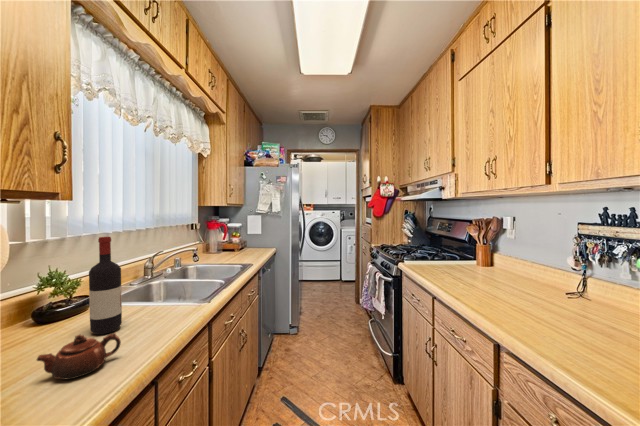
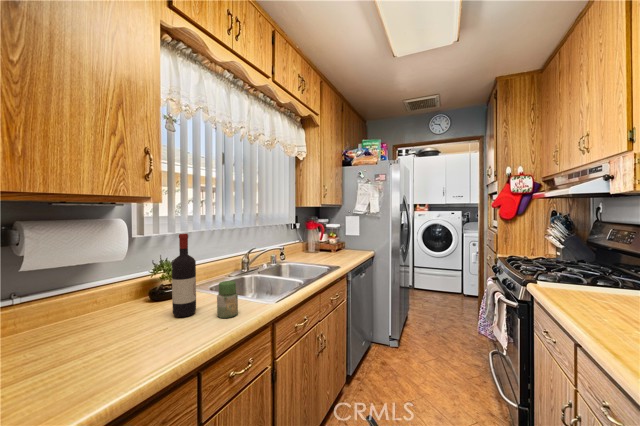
jar: none [152,285,176,326] -> present [217,281,238,318]
teapot: present [37,333,121,380] -> none [116,315,177,351]

